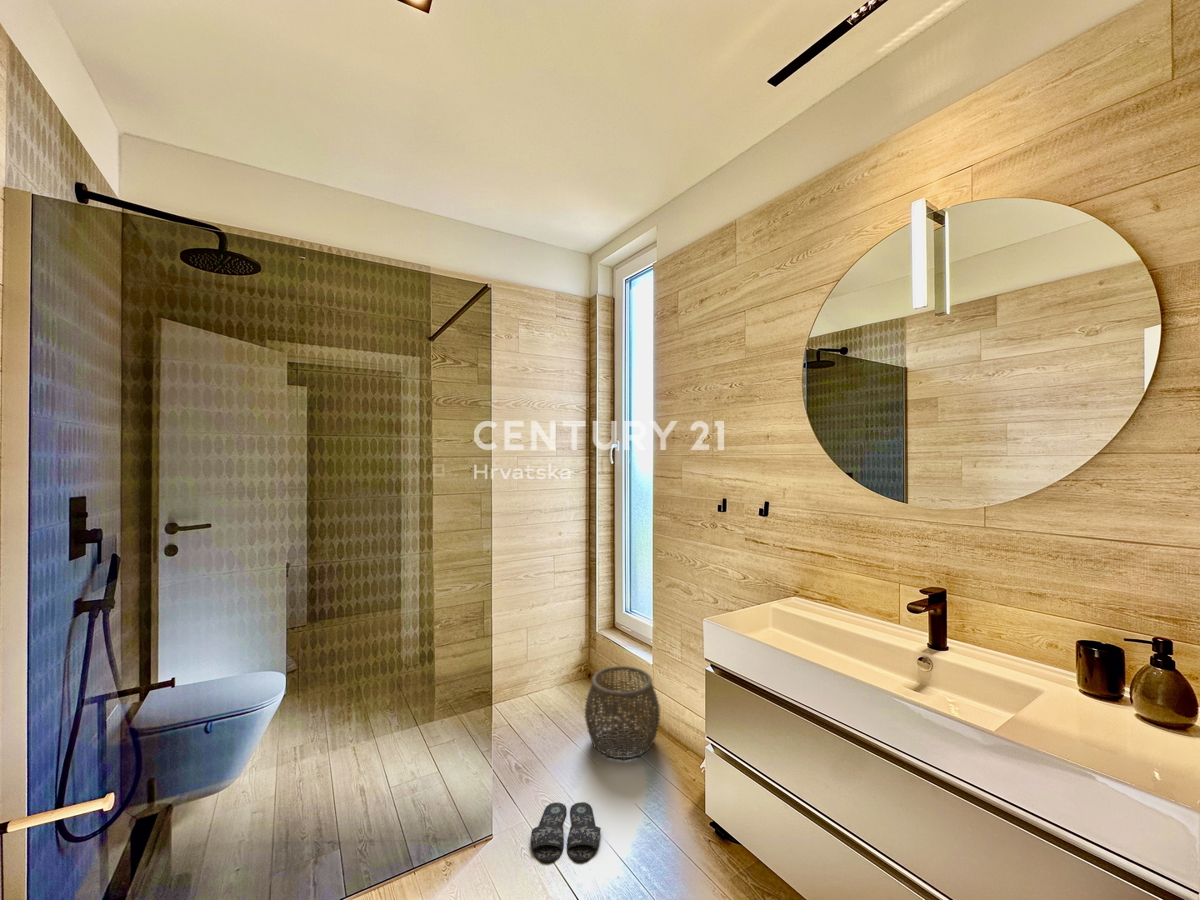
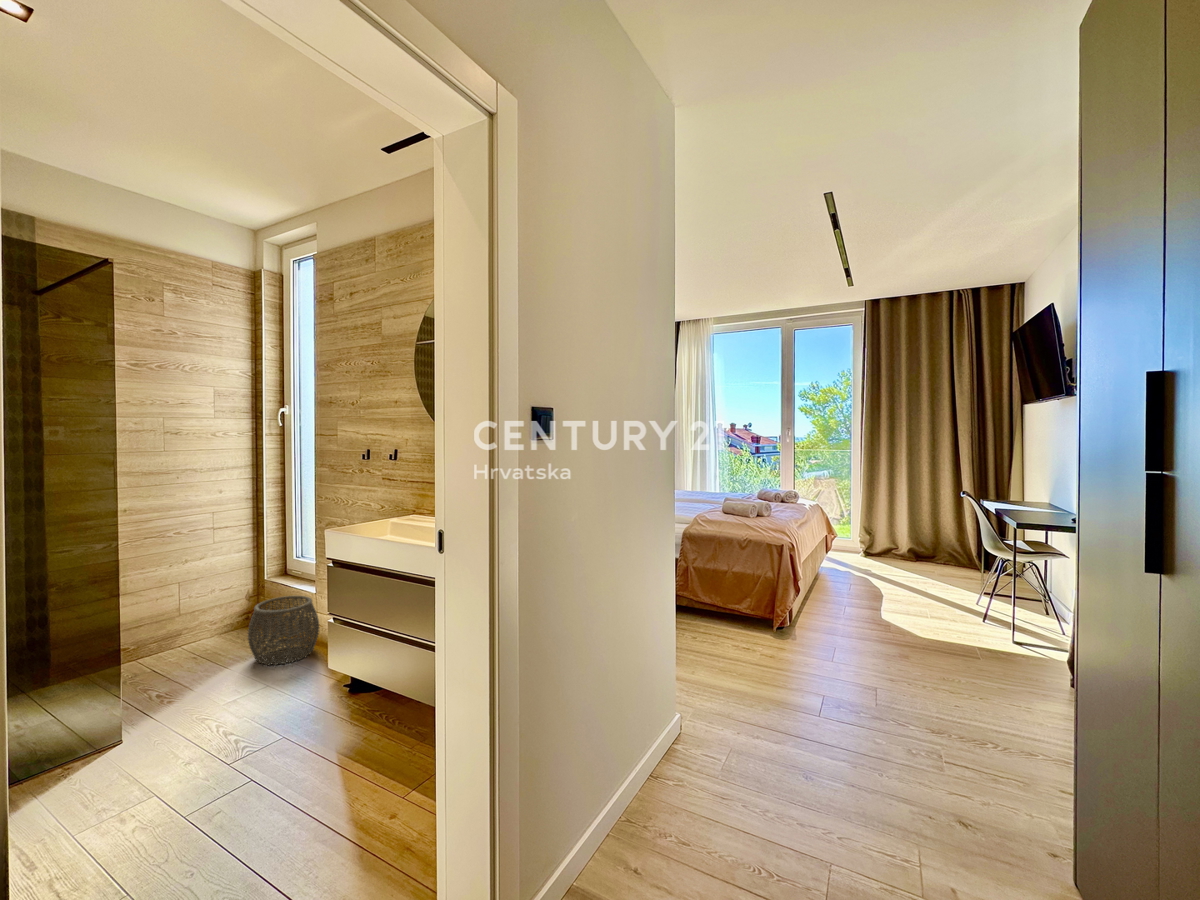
slippers: present [531,802,601,863] -> none [190,692,257,727]

